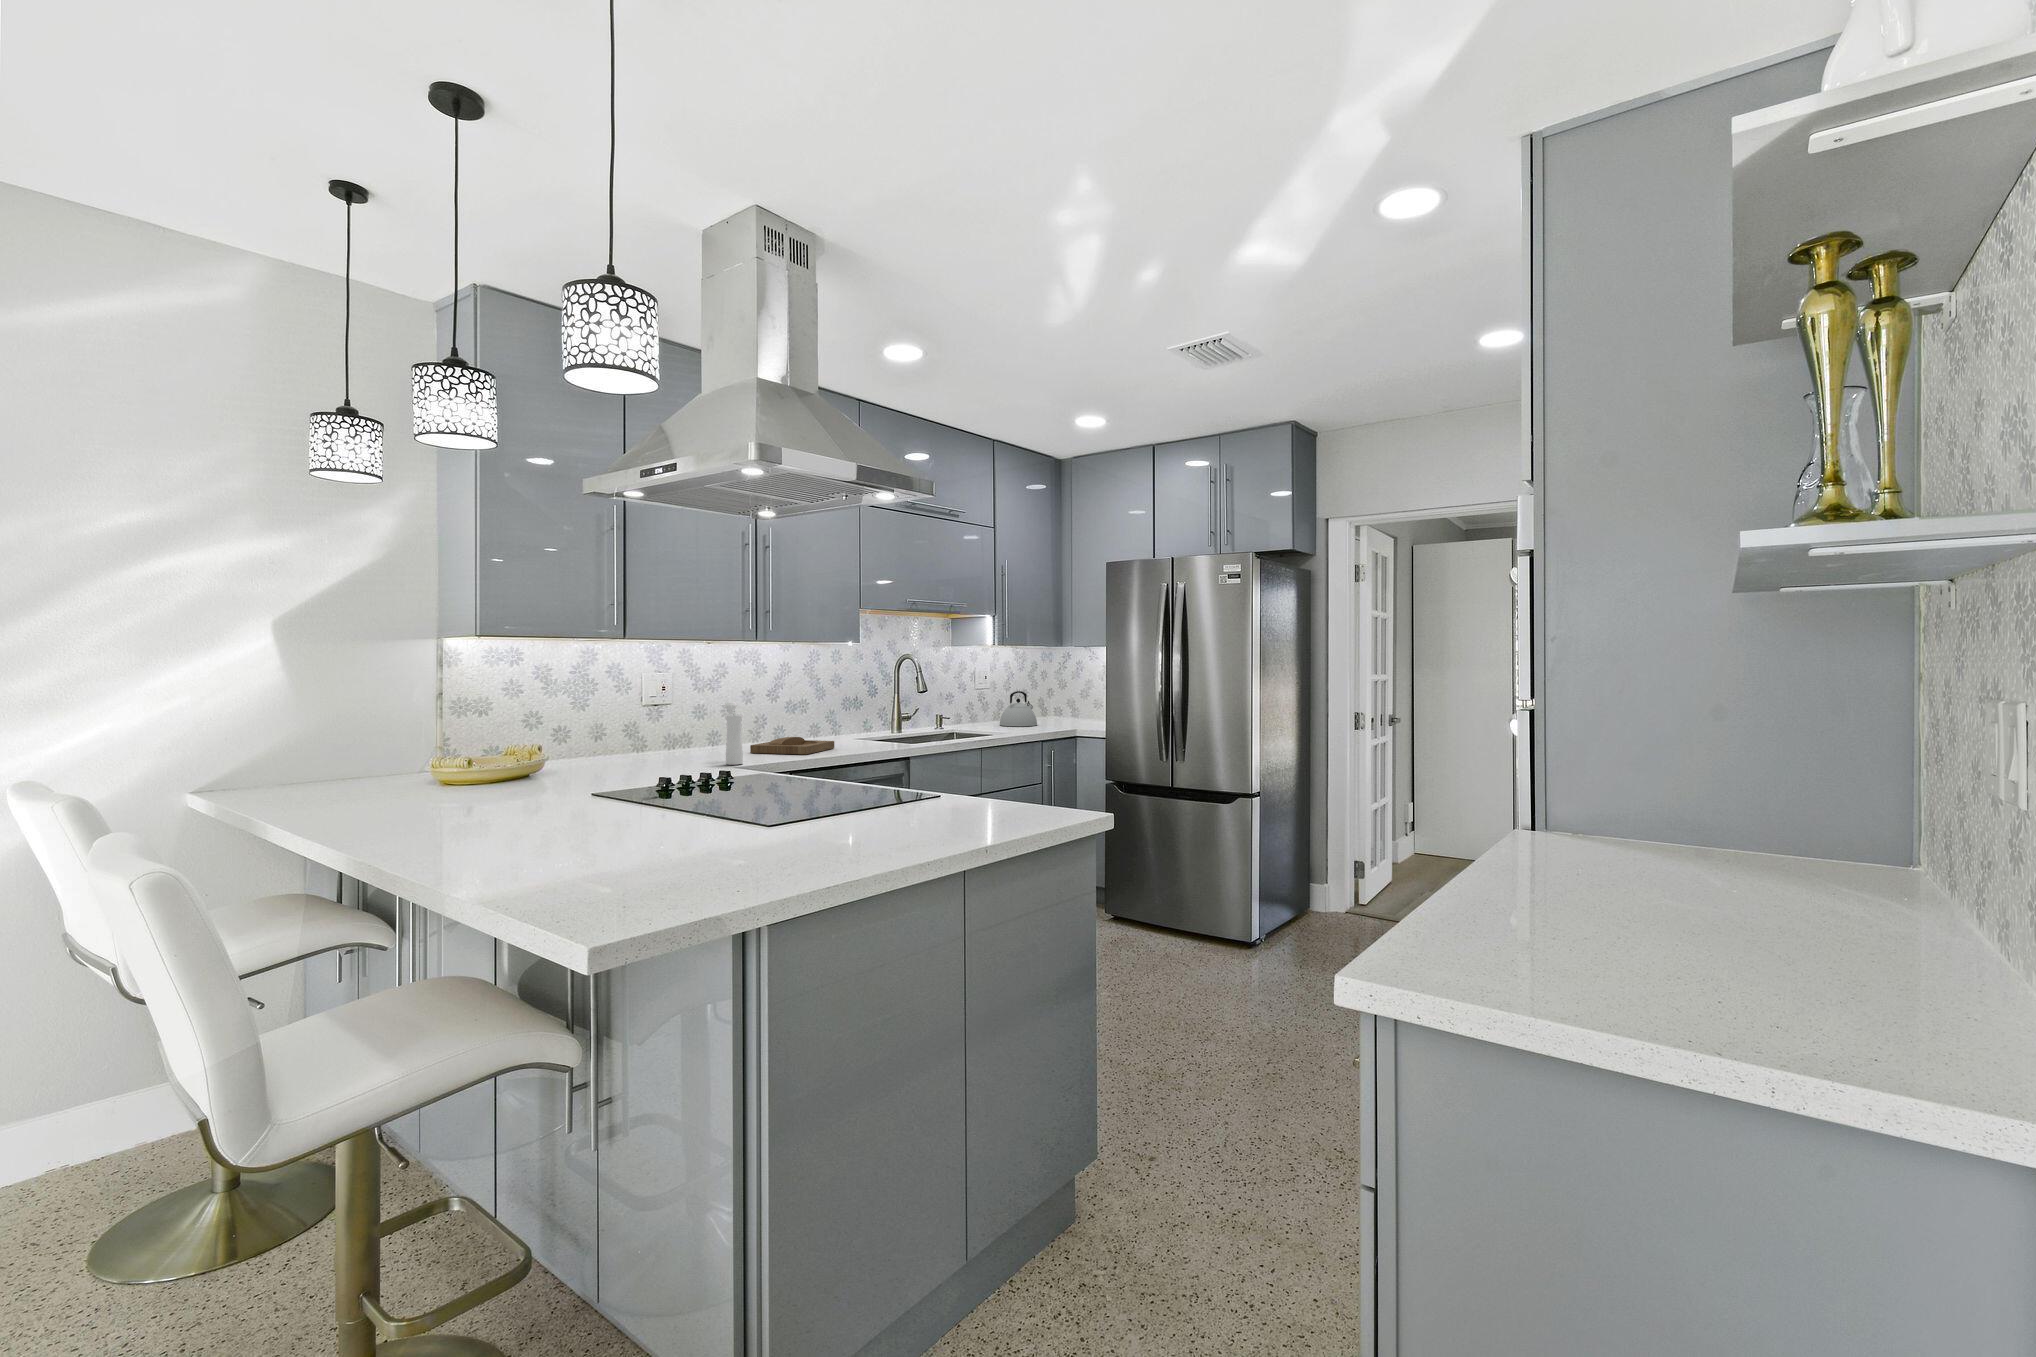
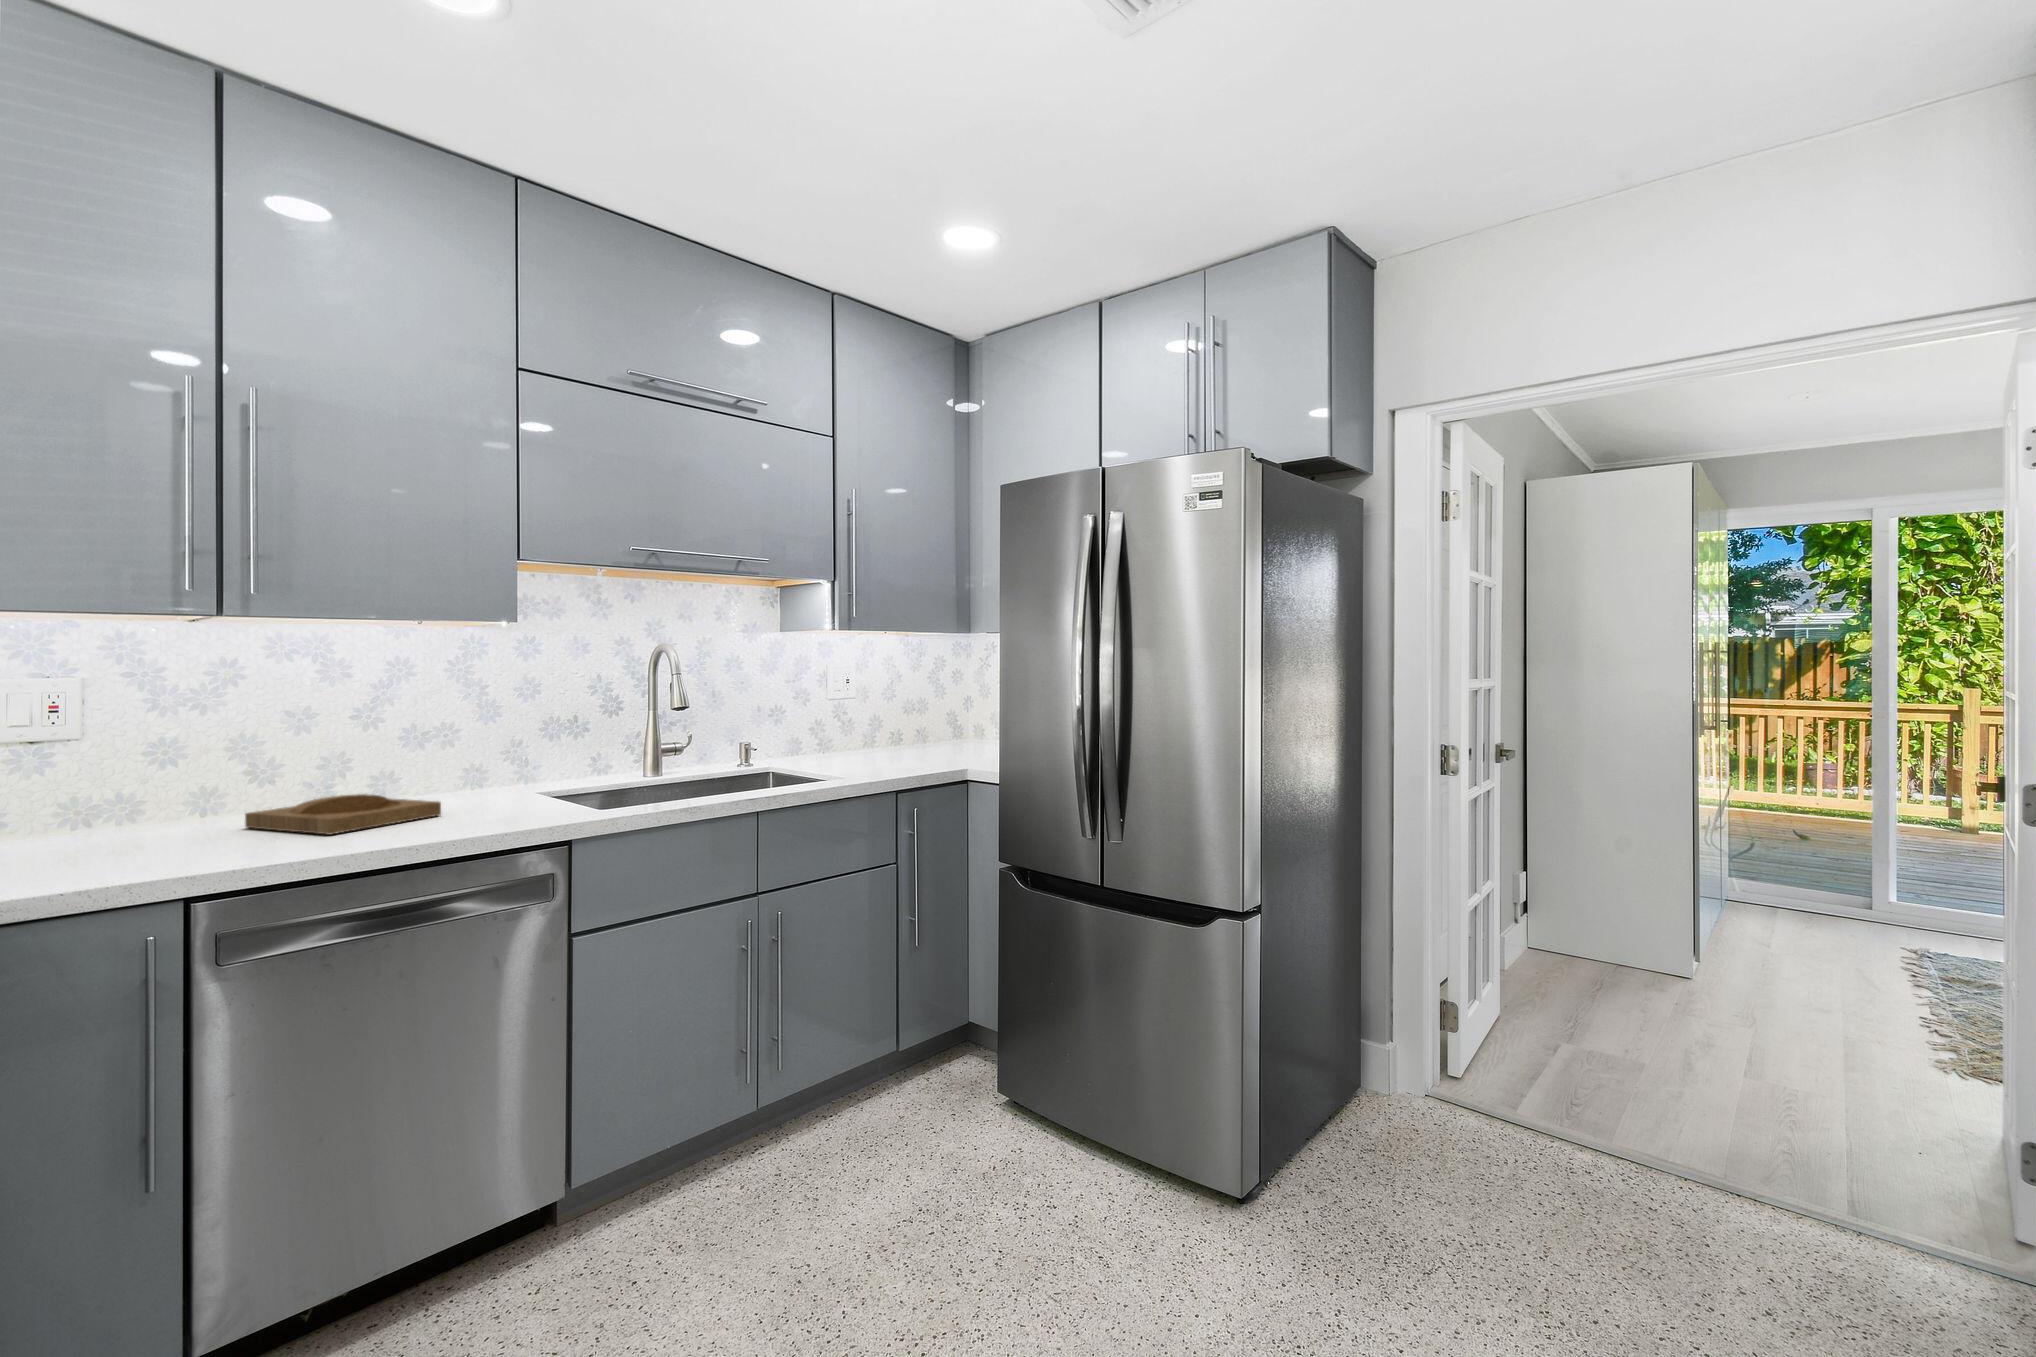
kettle: present [1000,691,1037,726] -> none [859,705,920,762]
pepper mill: present [725,702,743,765] -> none [59,732,140,870]

